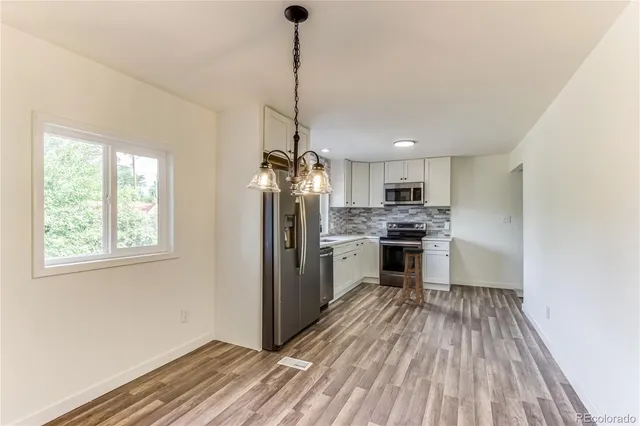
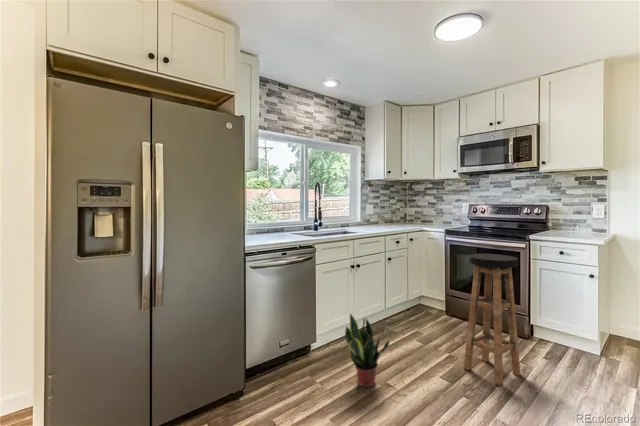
potted plant: none [354,278,377,313] -> present [345,314,389,387]

